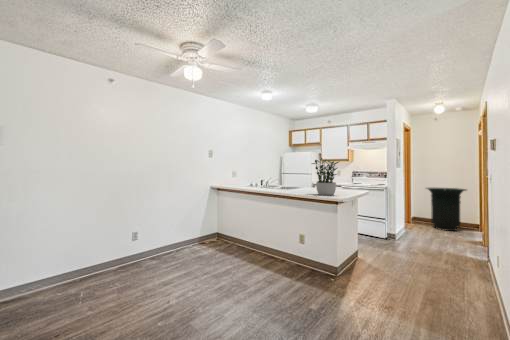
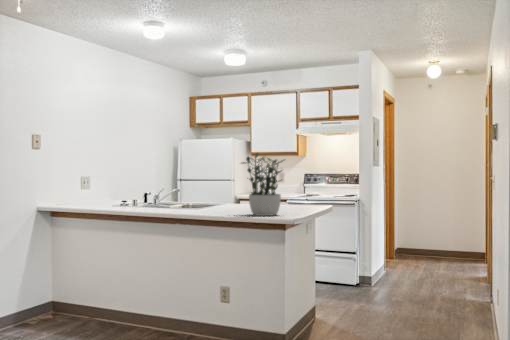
trash can: present [427,188,466,231] -> none [415,197,472,266]

